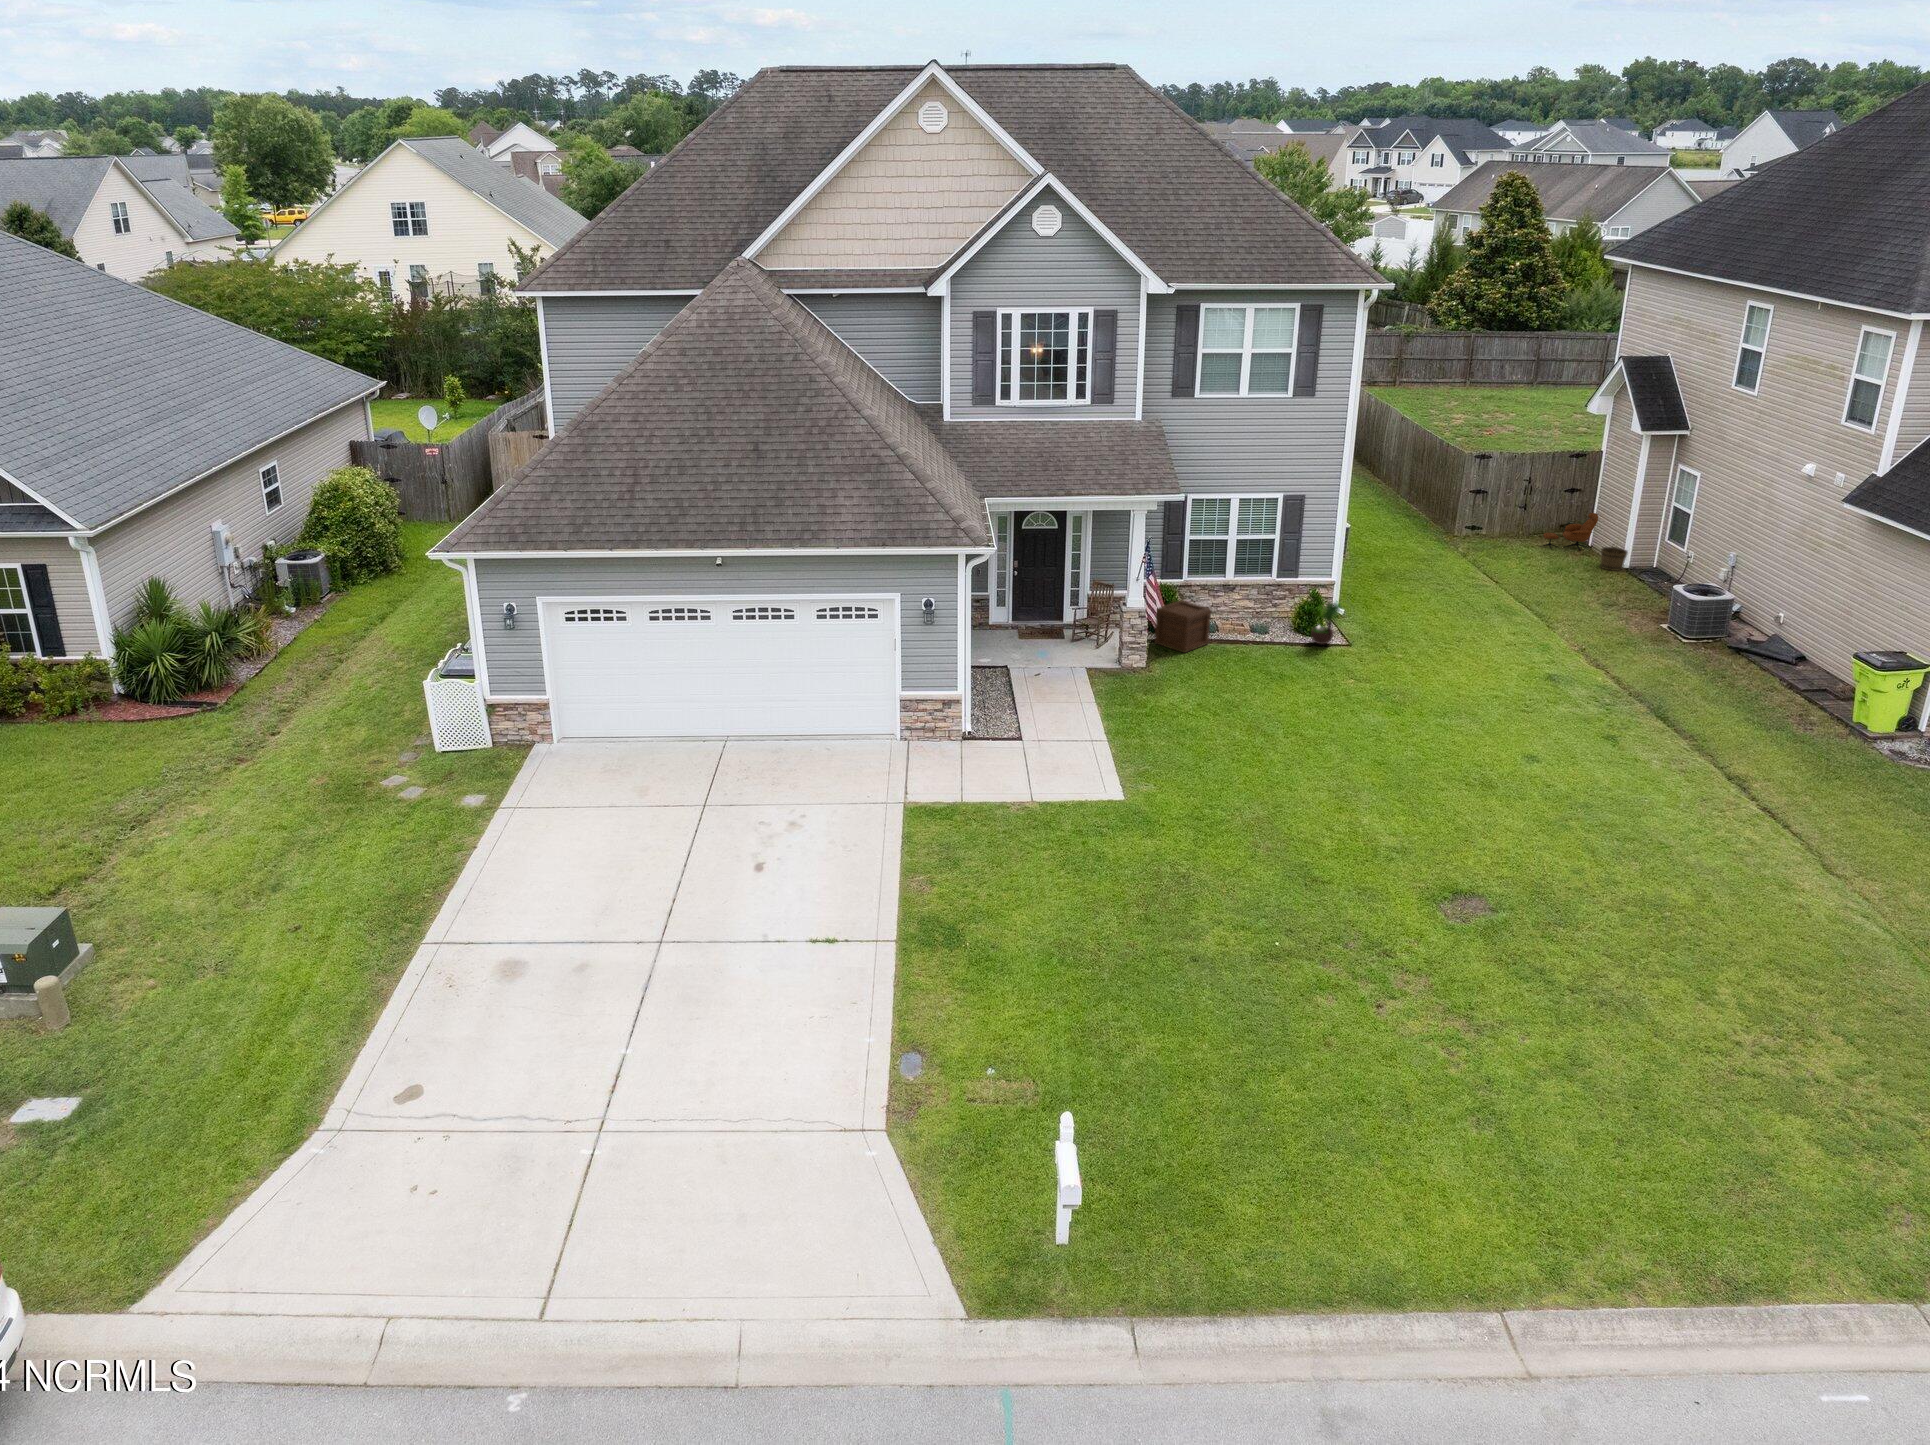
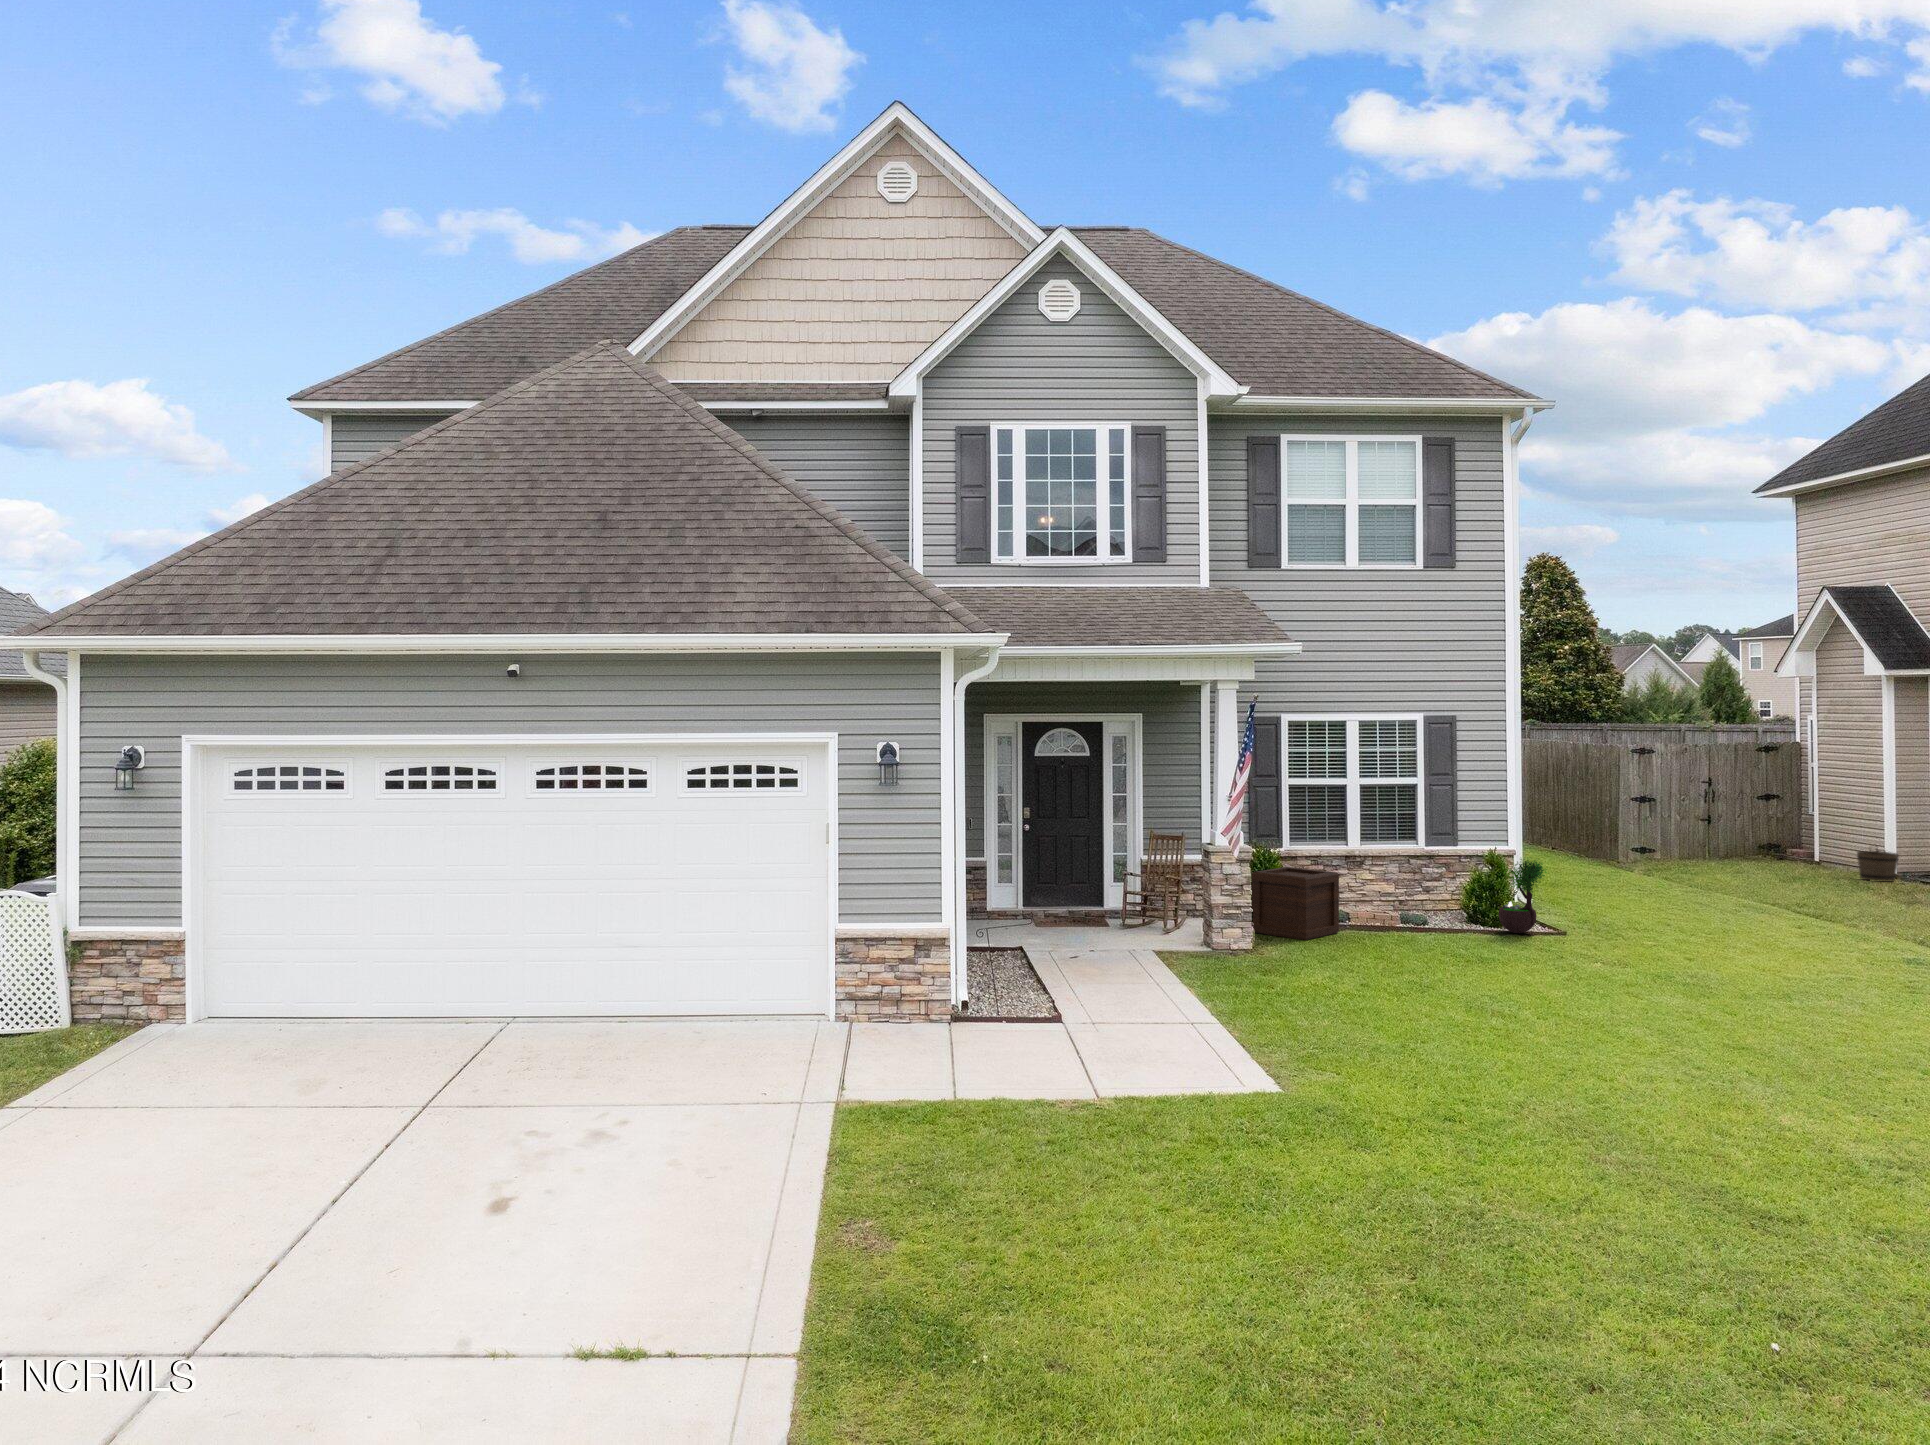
lounge chair: present [1543,513,1598,550] -> none [1753,817,1831,869]

